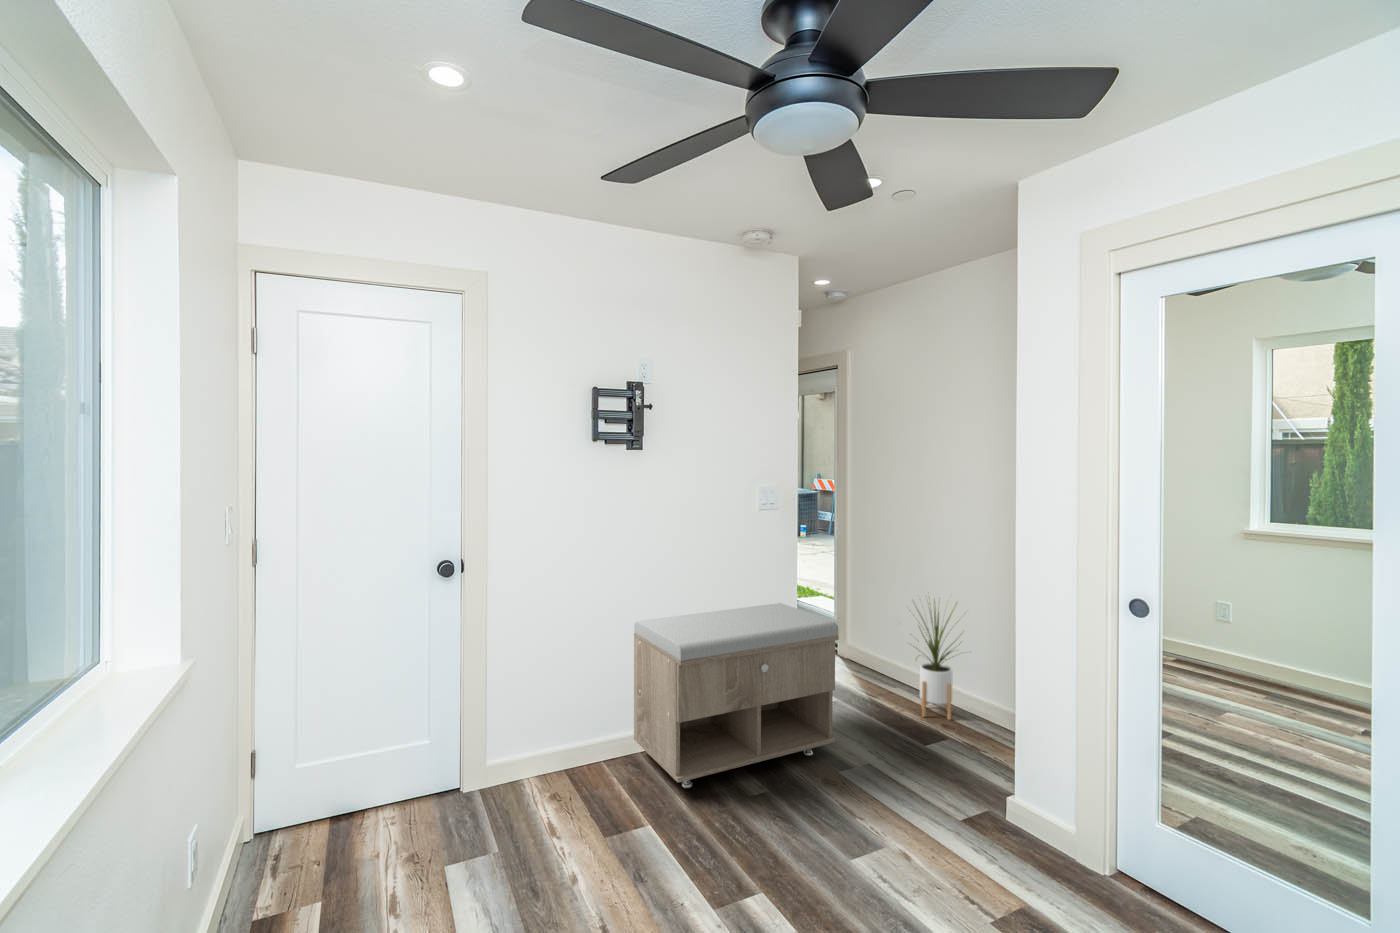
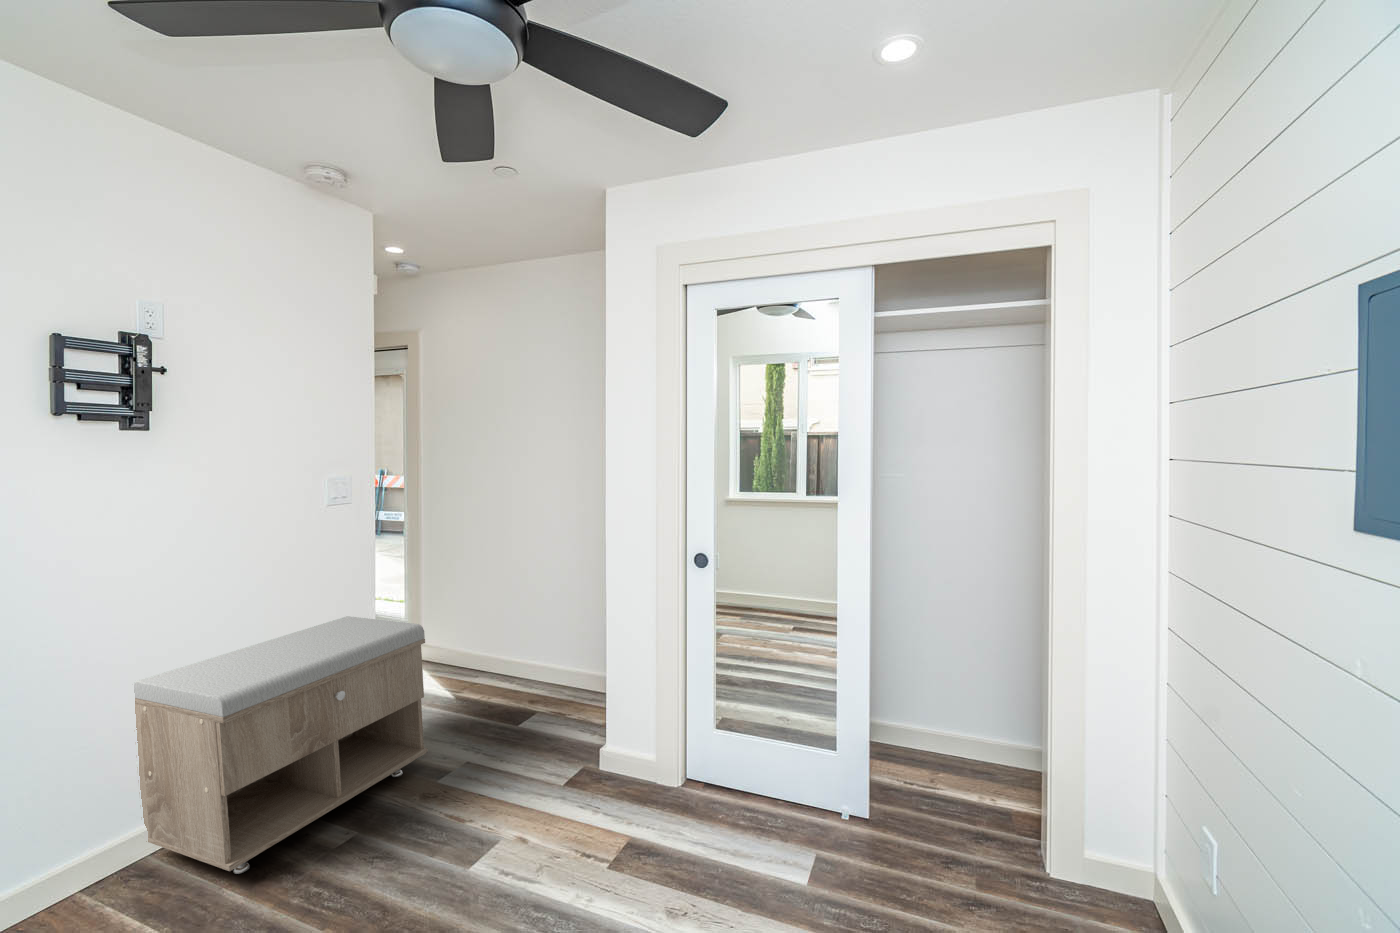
house plant: present [916,600,961,720] -> none [479,573,552,699]

